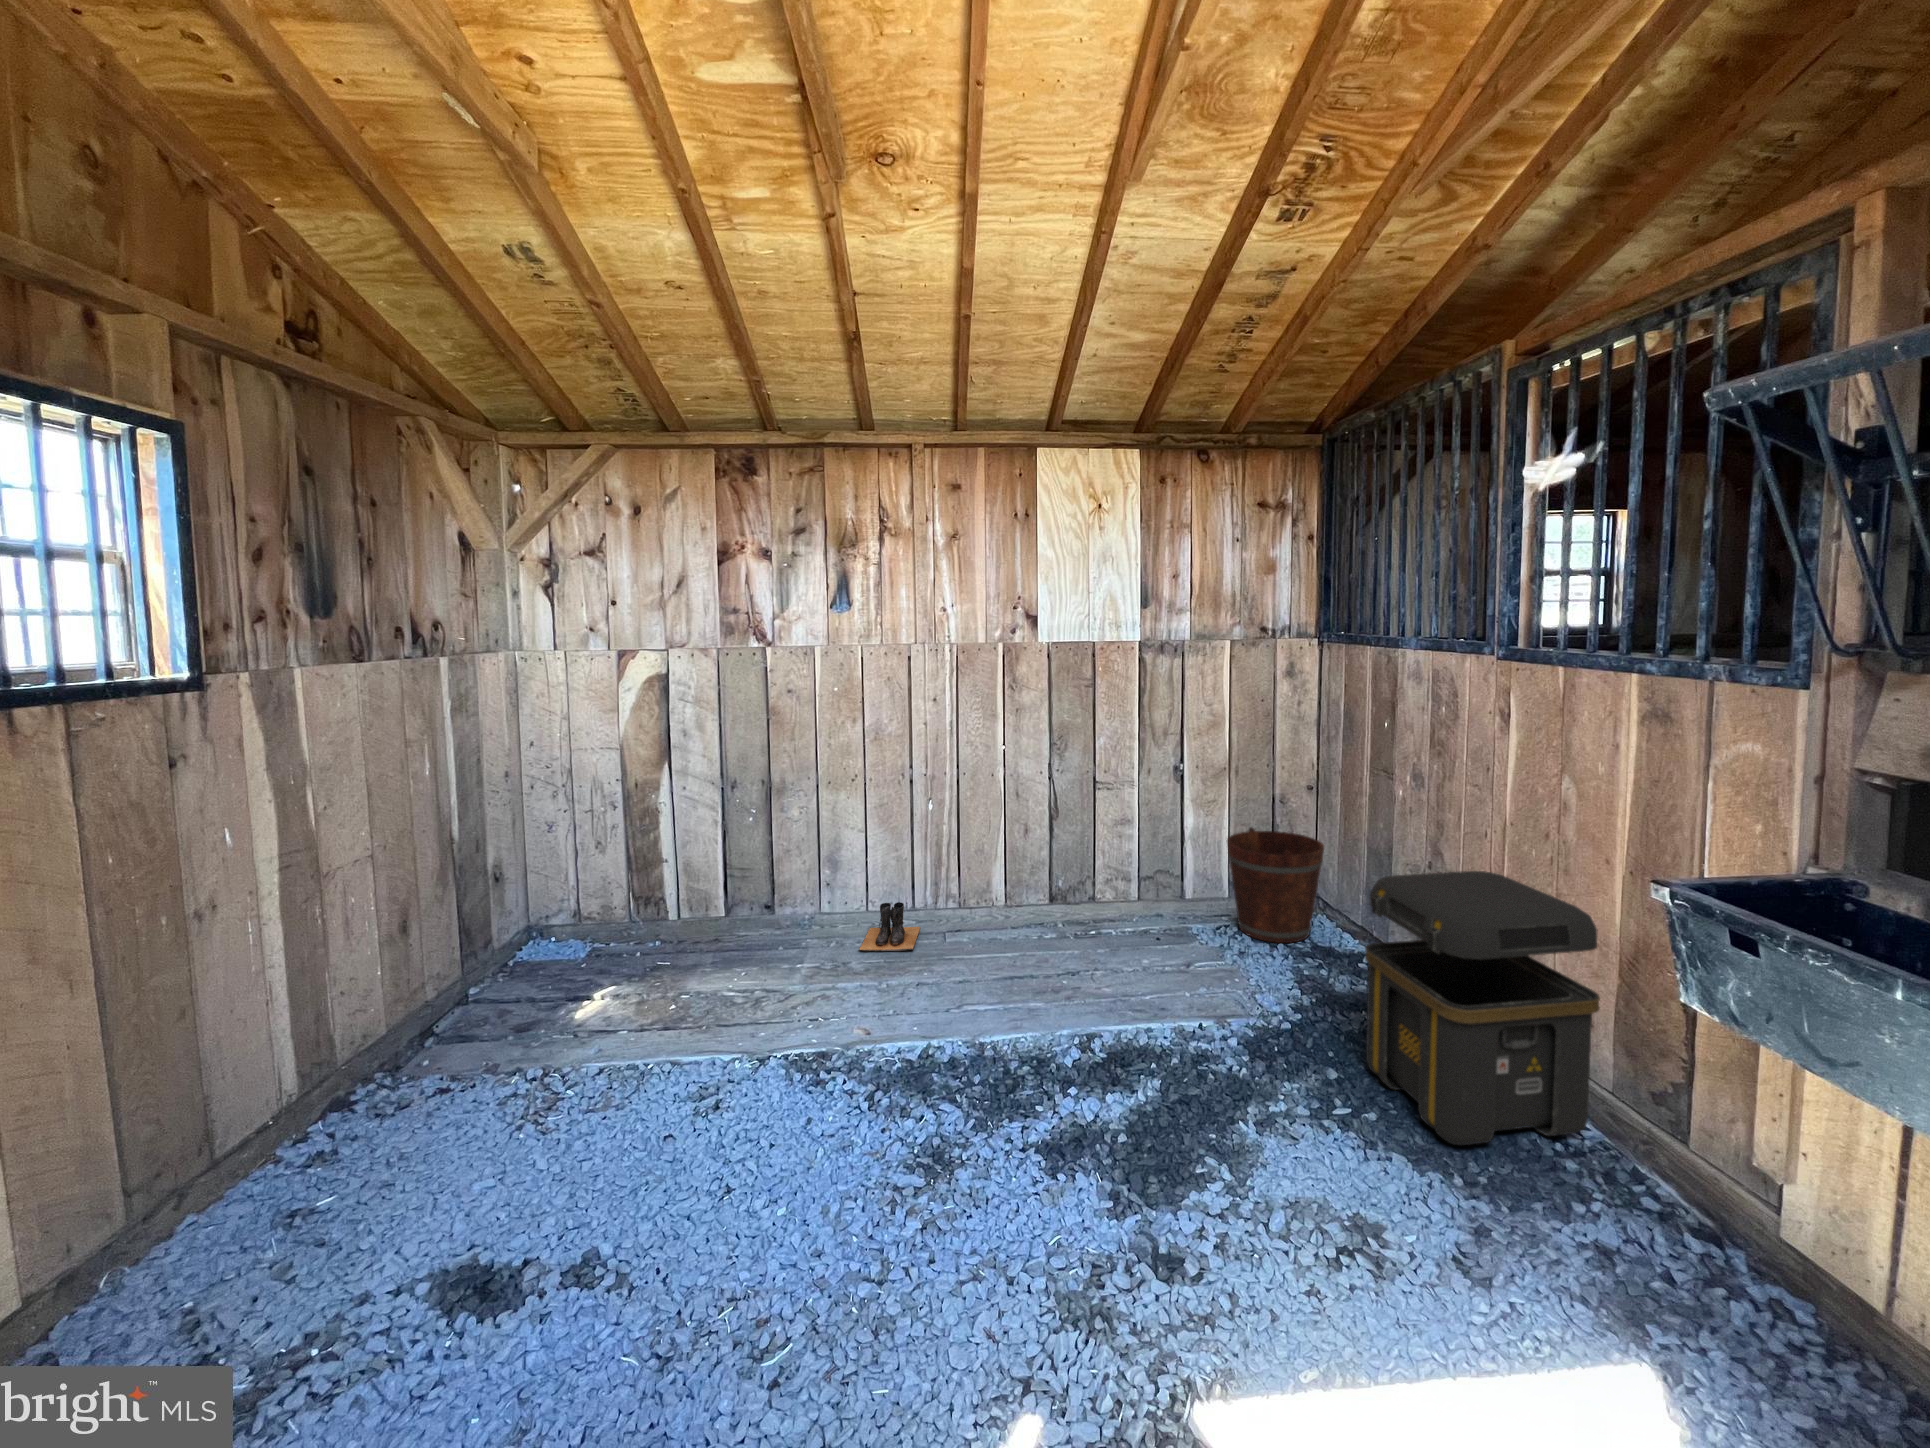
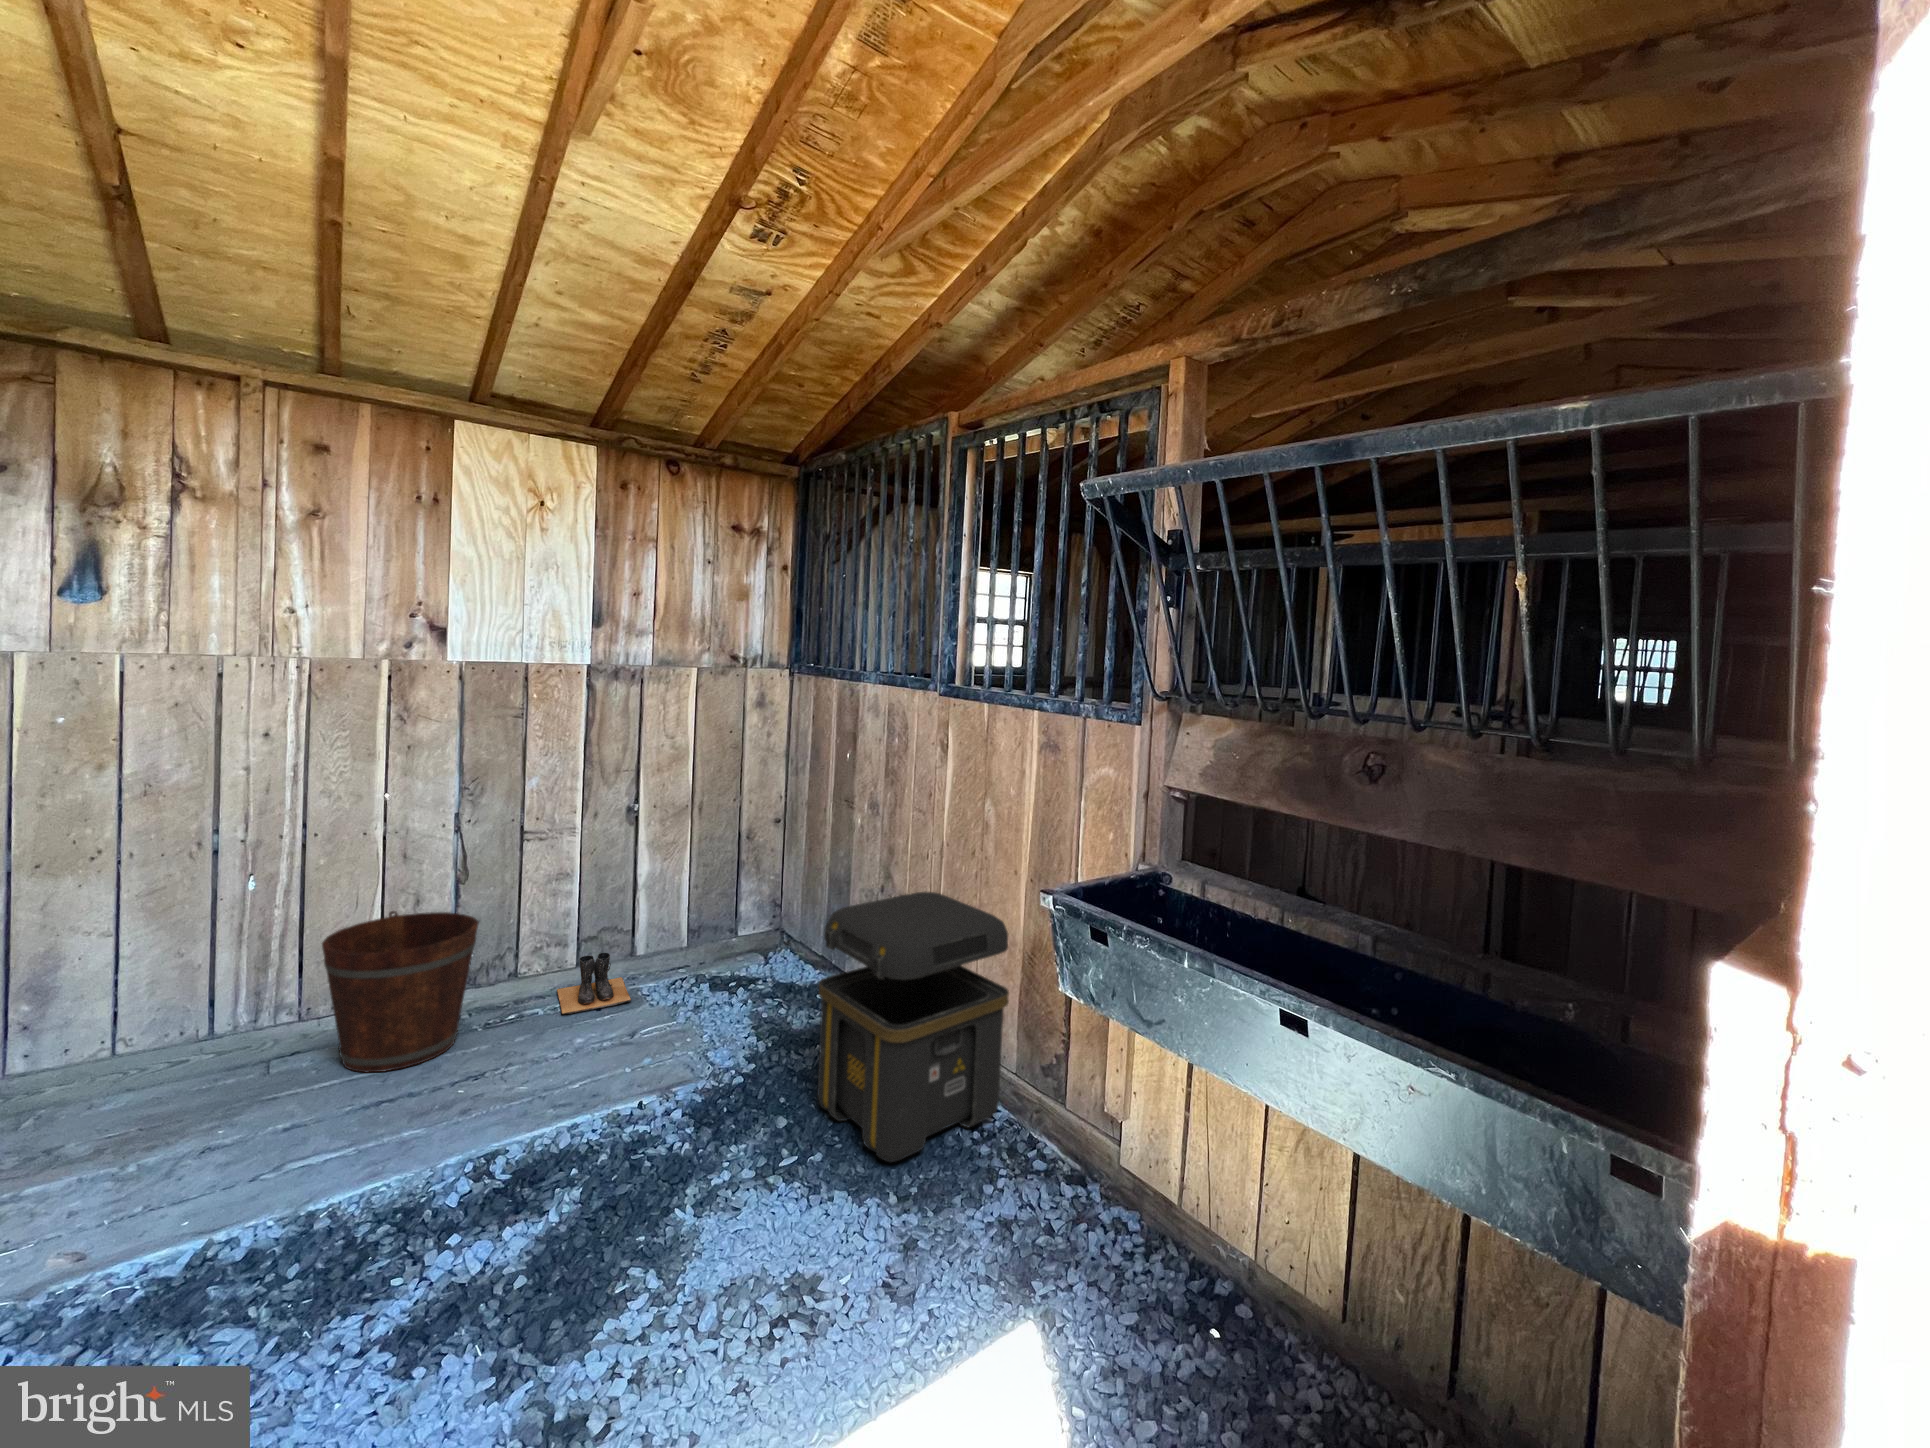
bucket: present [1227,828,1324,943] -> present [322,911,479,1072]
boots: present [859,902,920,951] -> present [557,953,631,1014]

